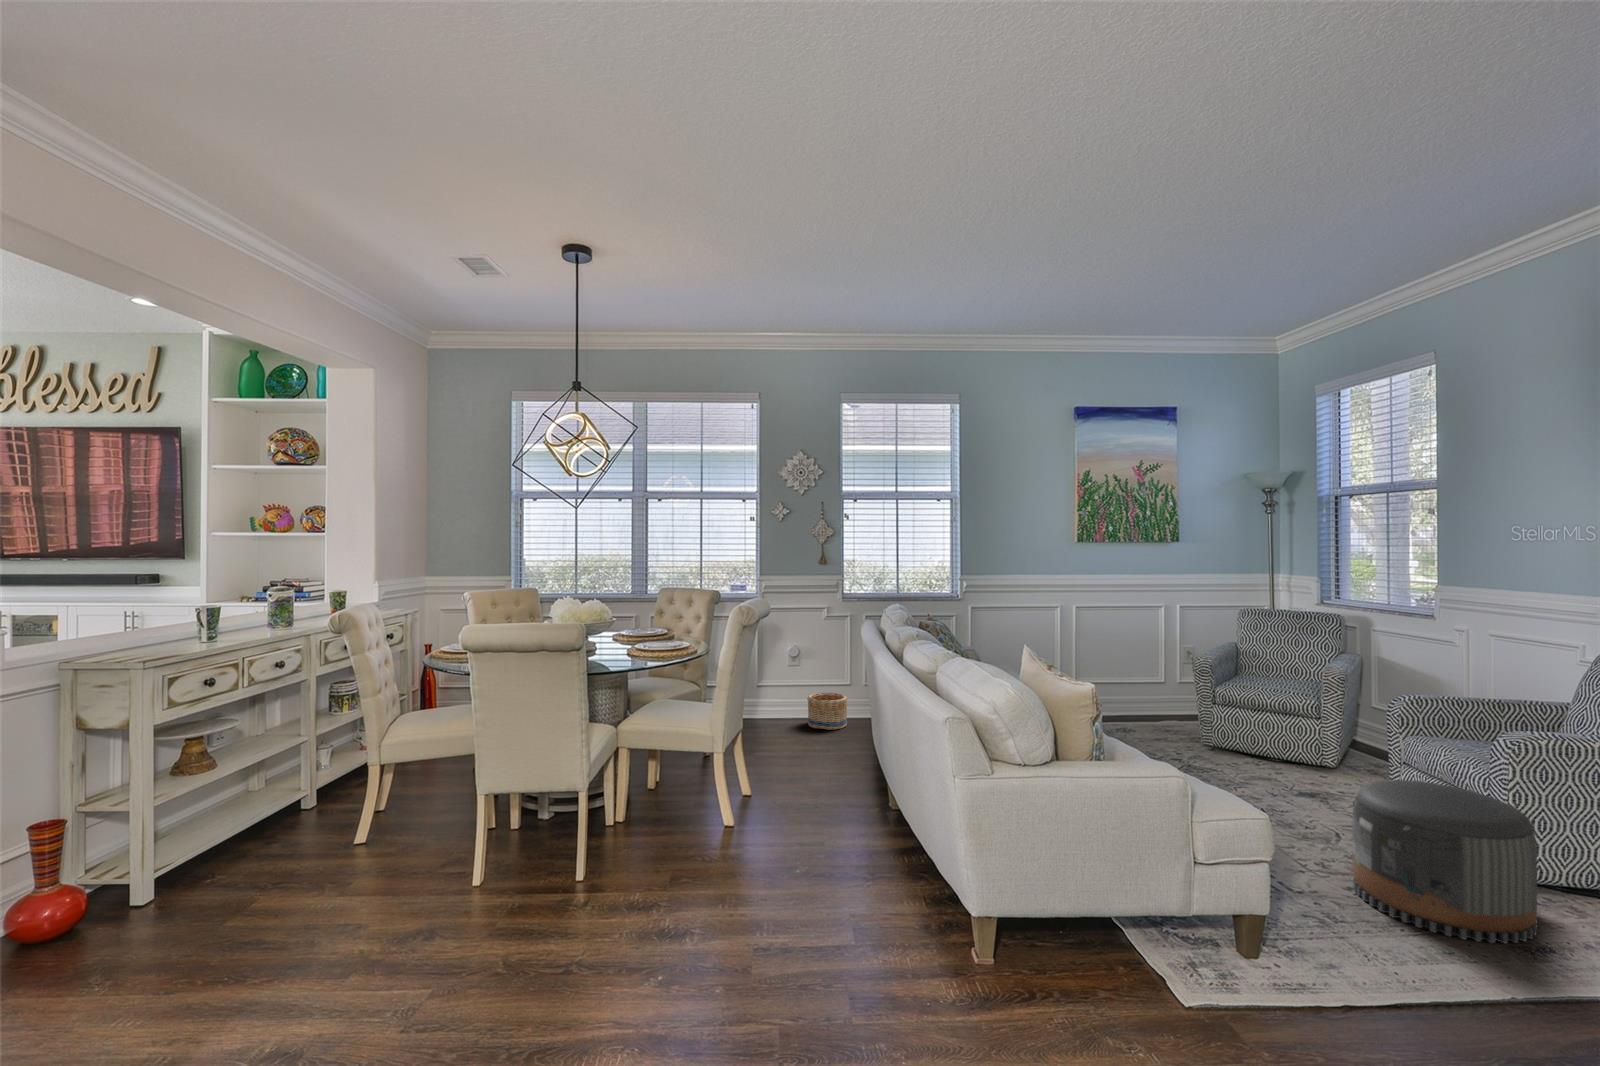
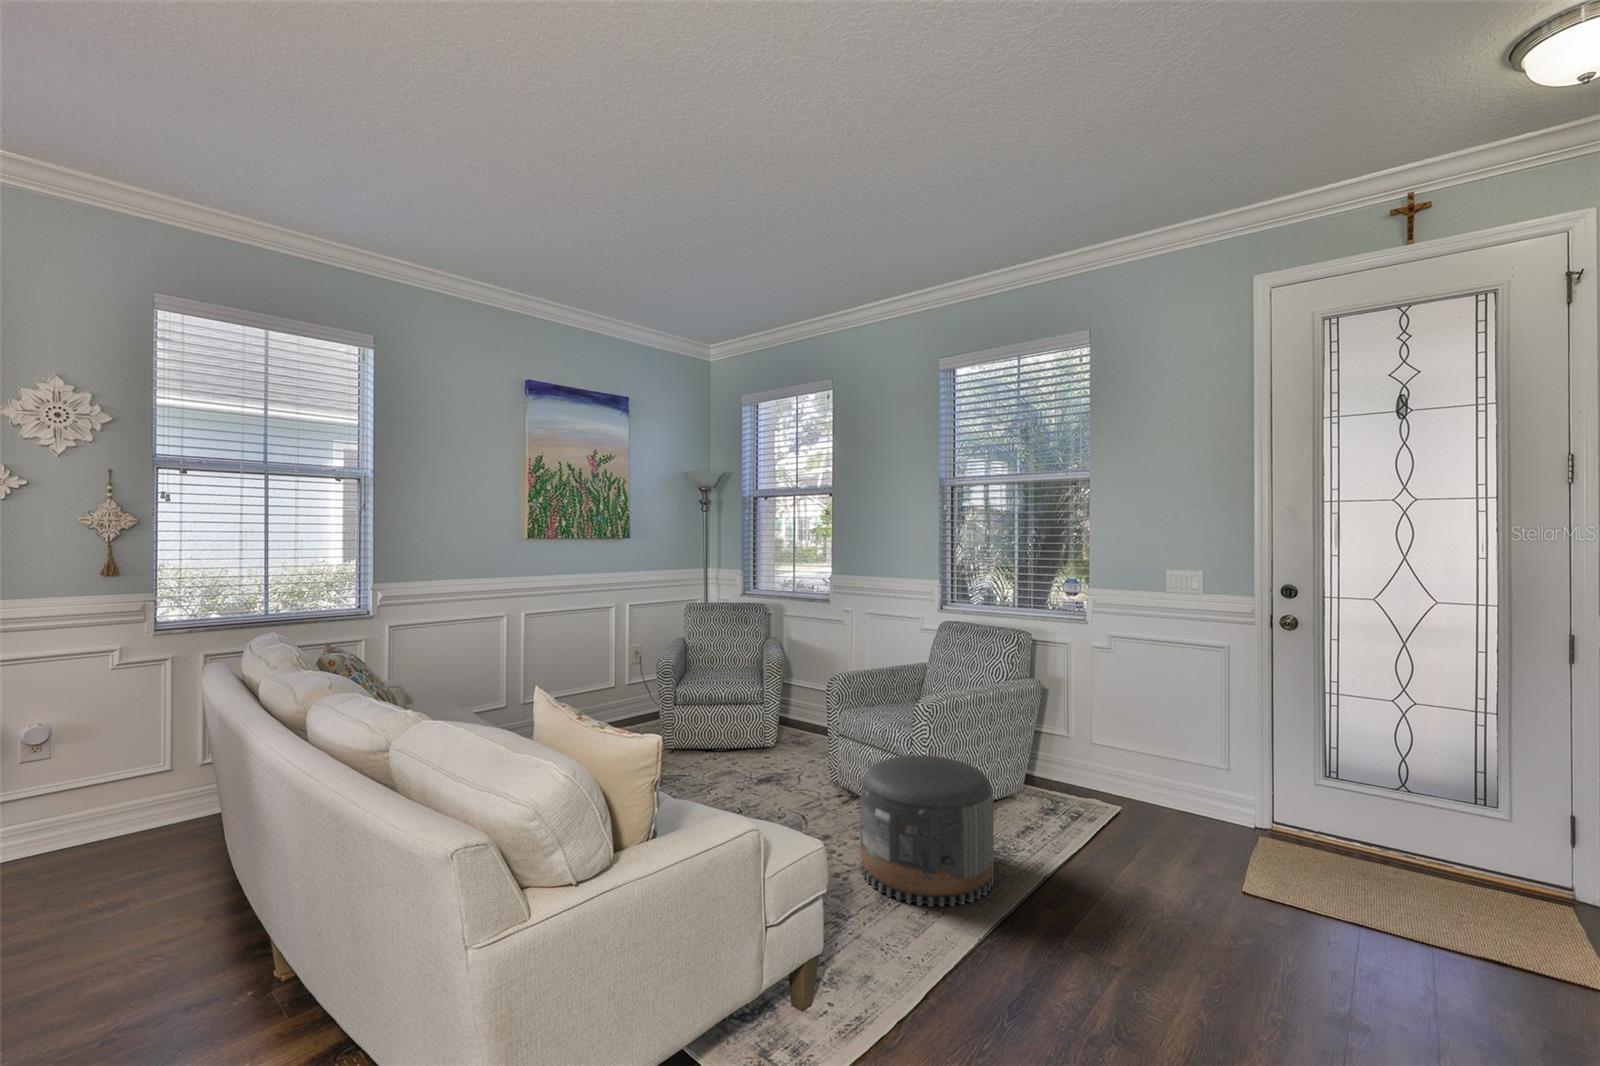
basket: present [807,692,847,730] -> none [69,786,164,861]

